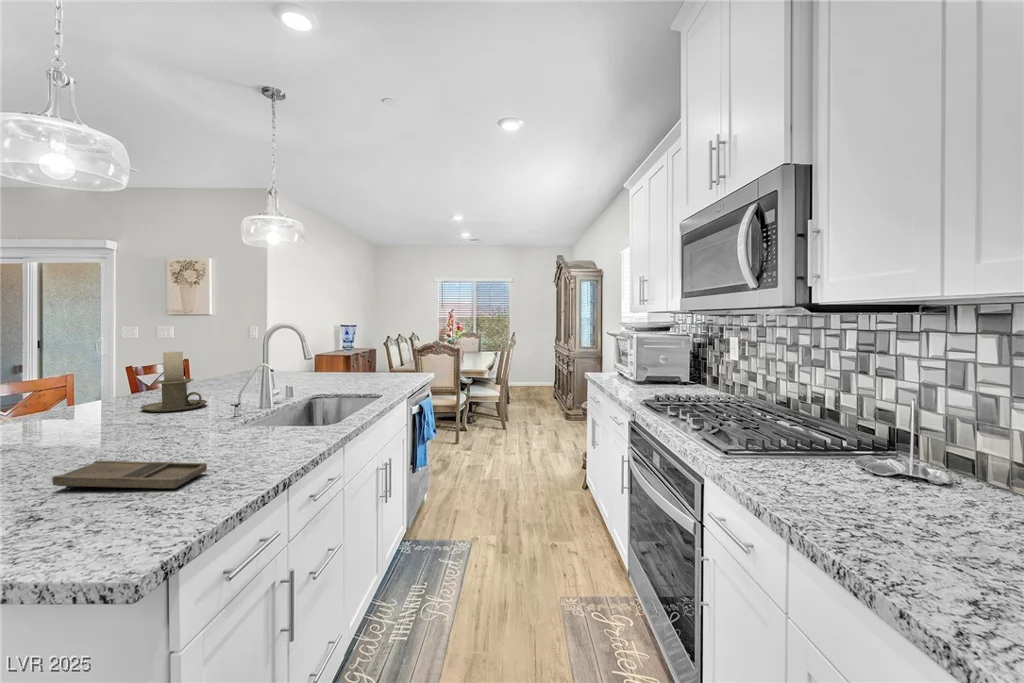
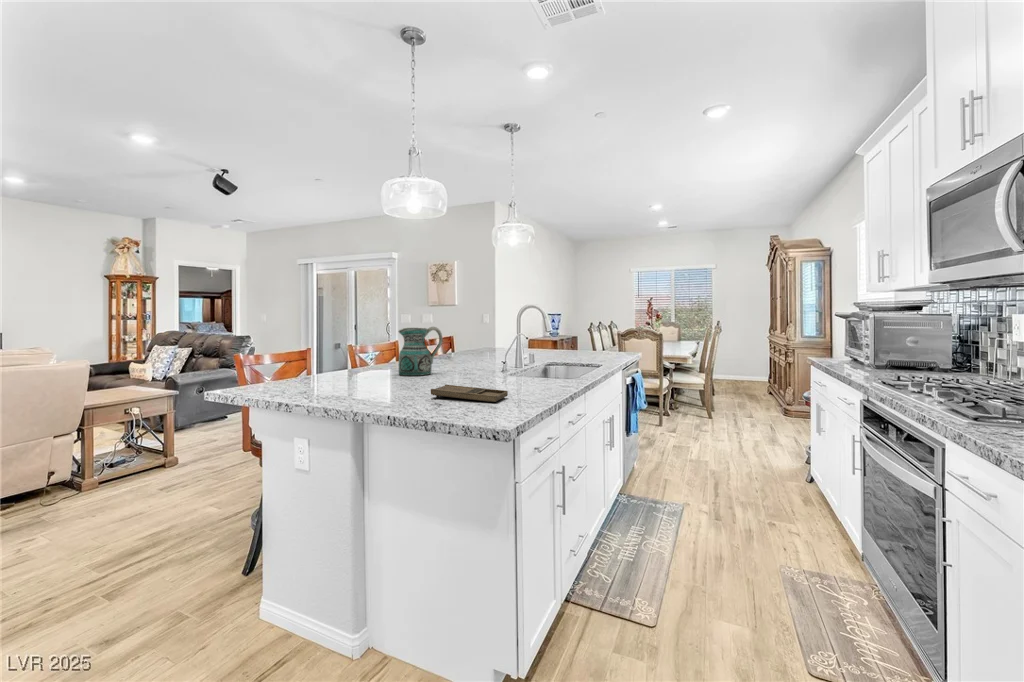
candle holder: present [141,351,207,412] -> none [440,326,479,368]
ceramic pitcher: none [42,357,133,435] -> present [399,327,442,376]

